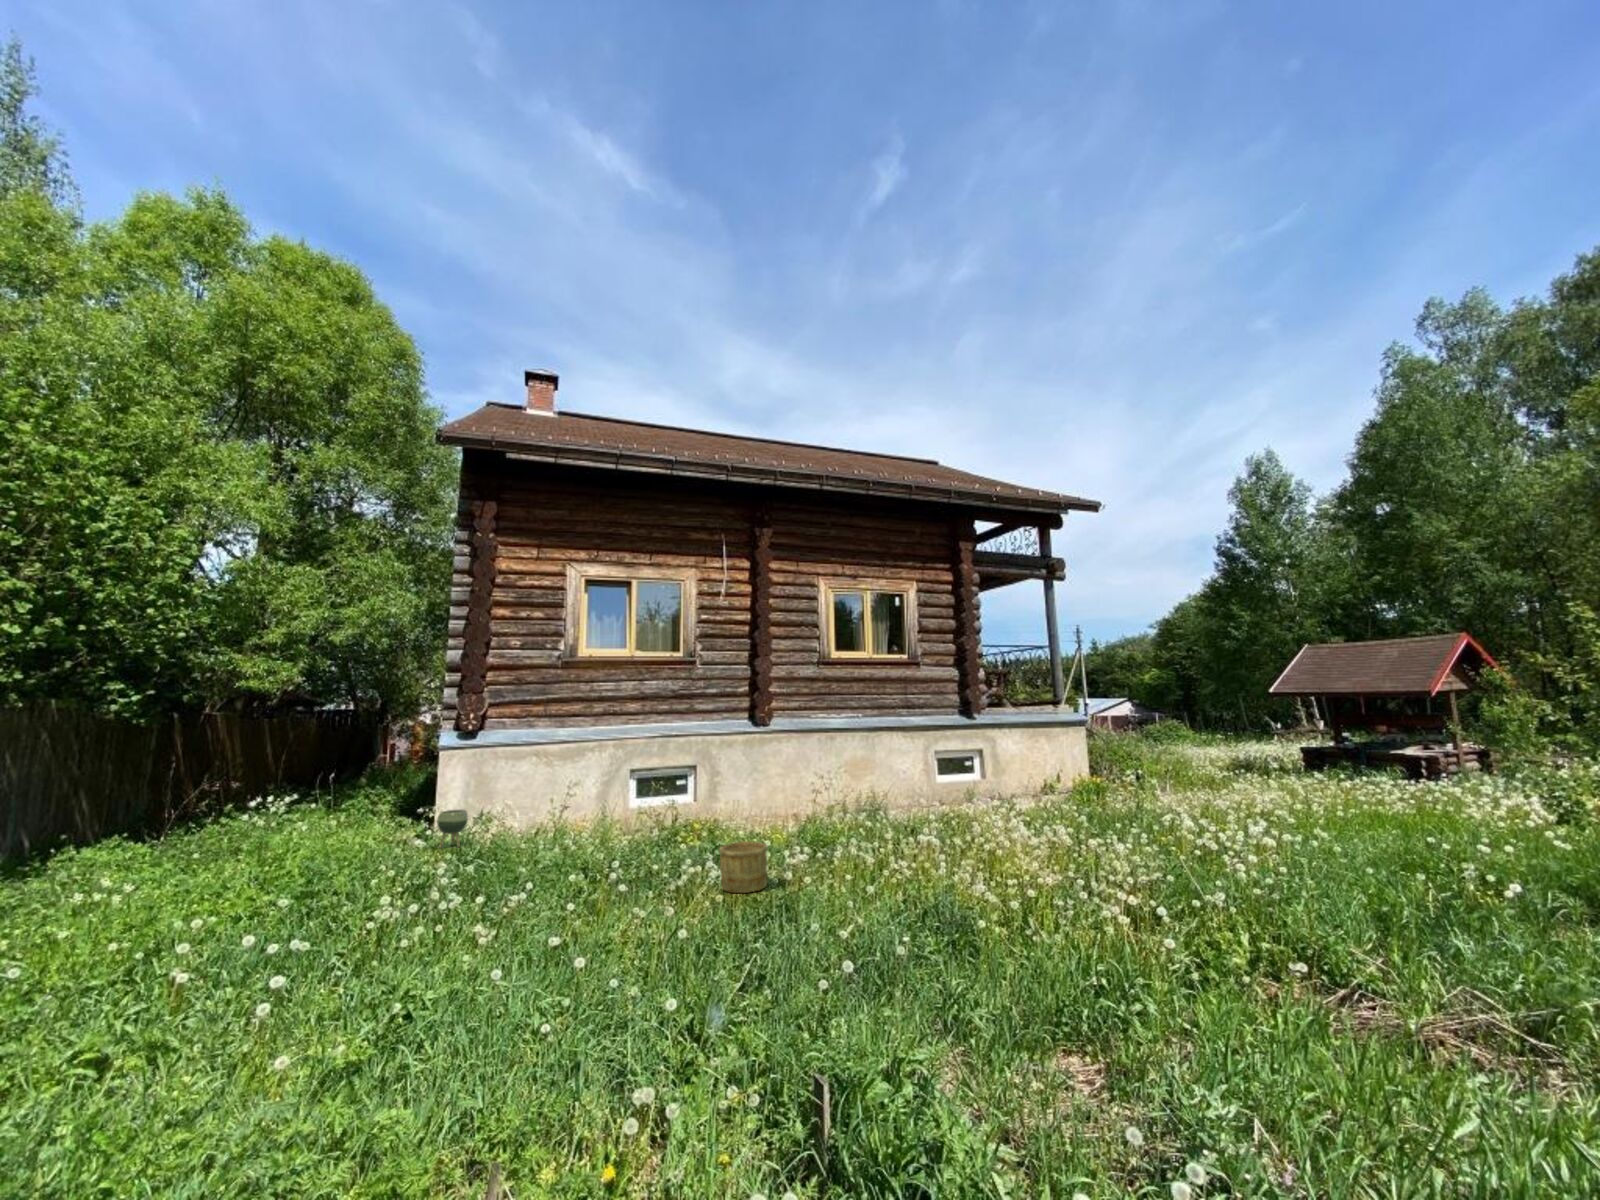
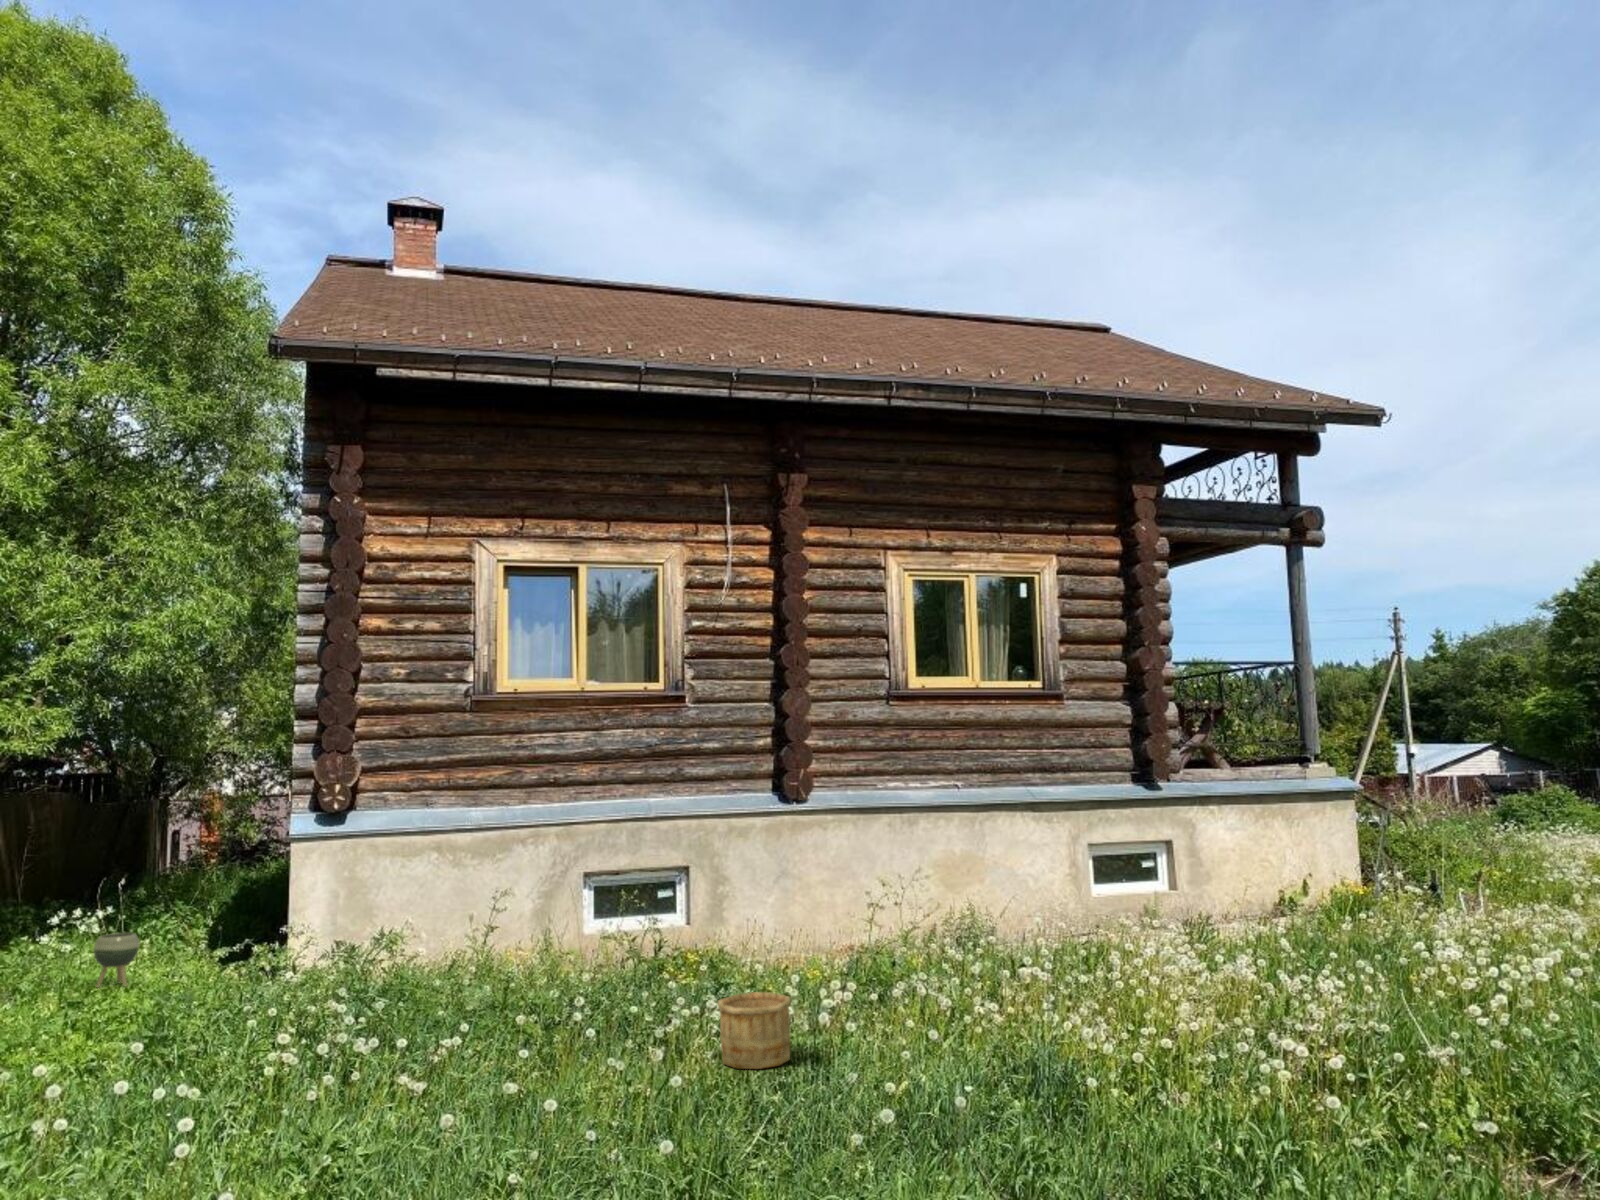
planter: present [437,809,468,848] -> present [94,933,139,988]

